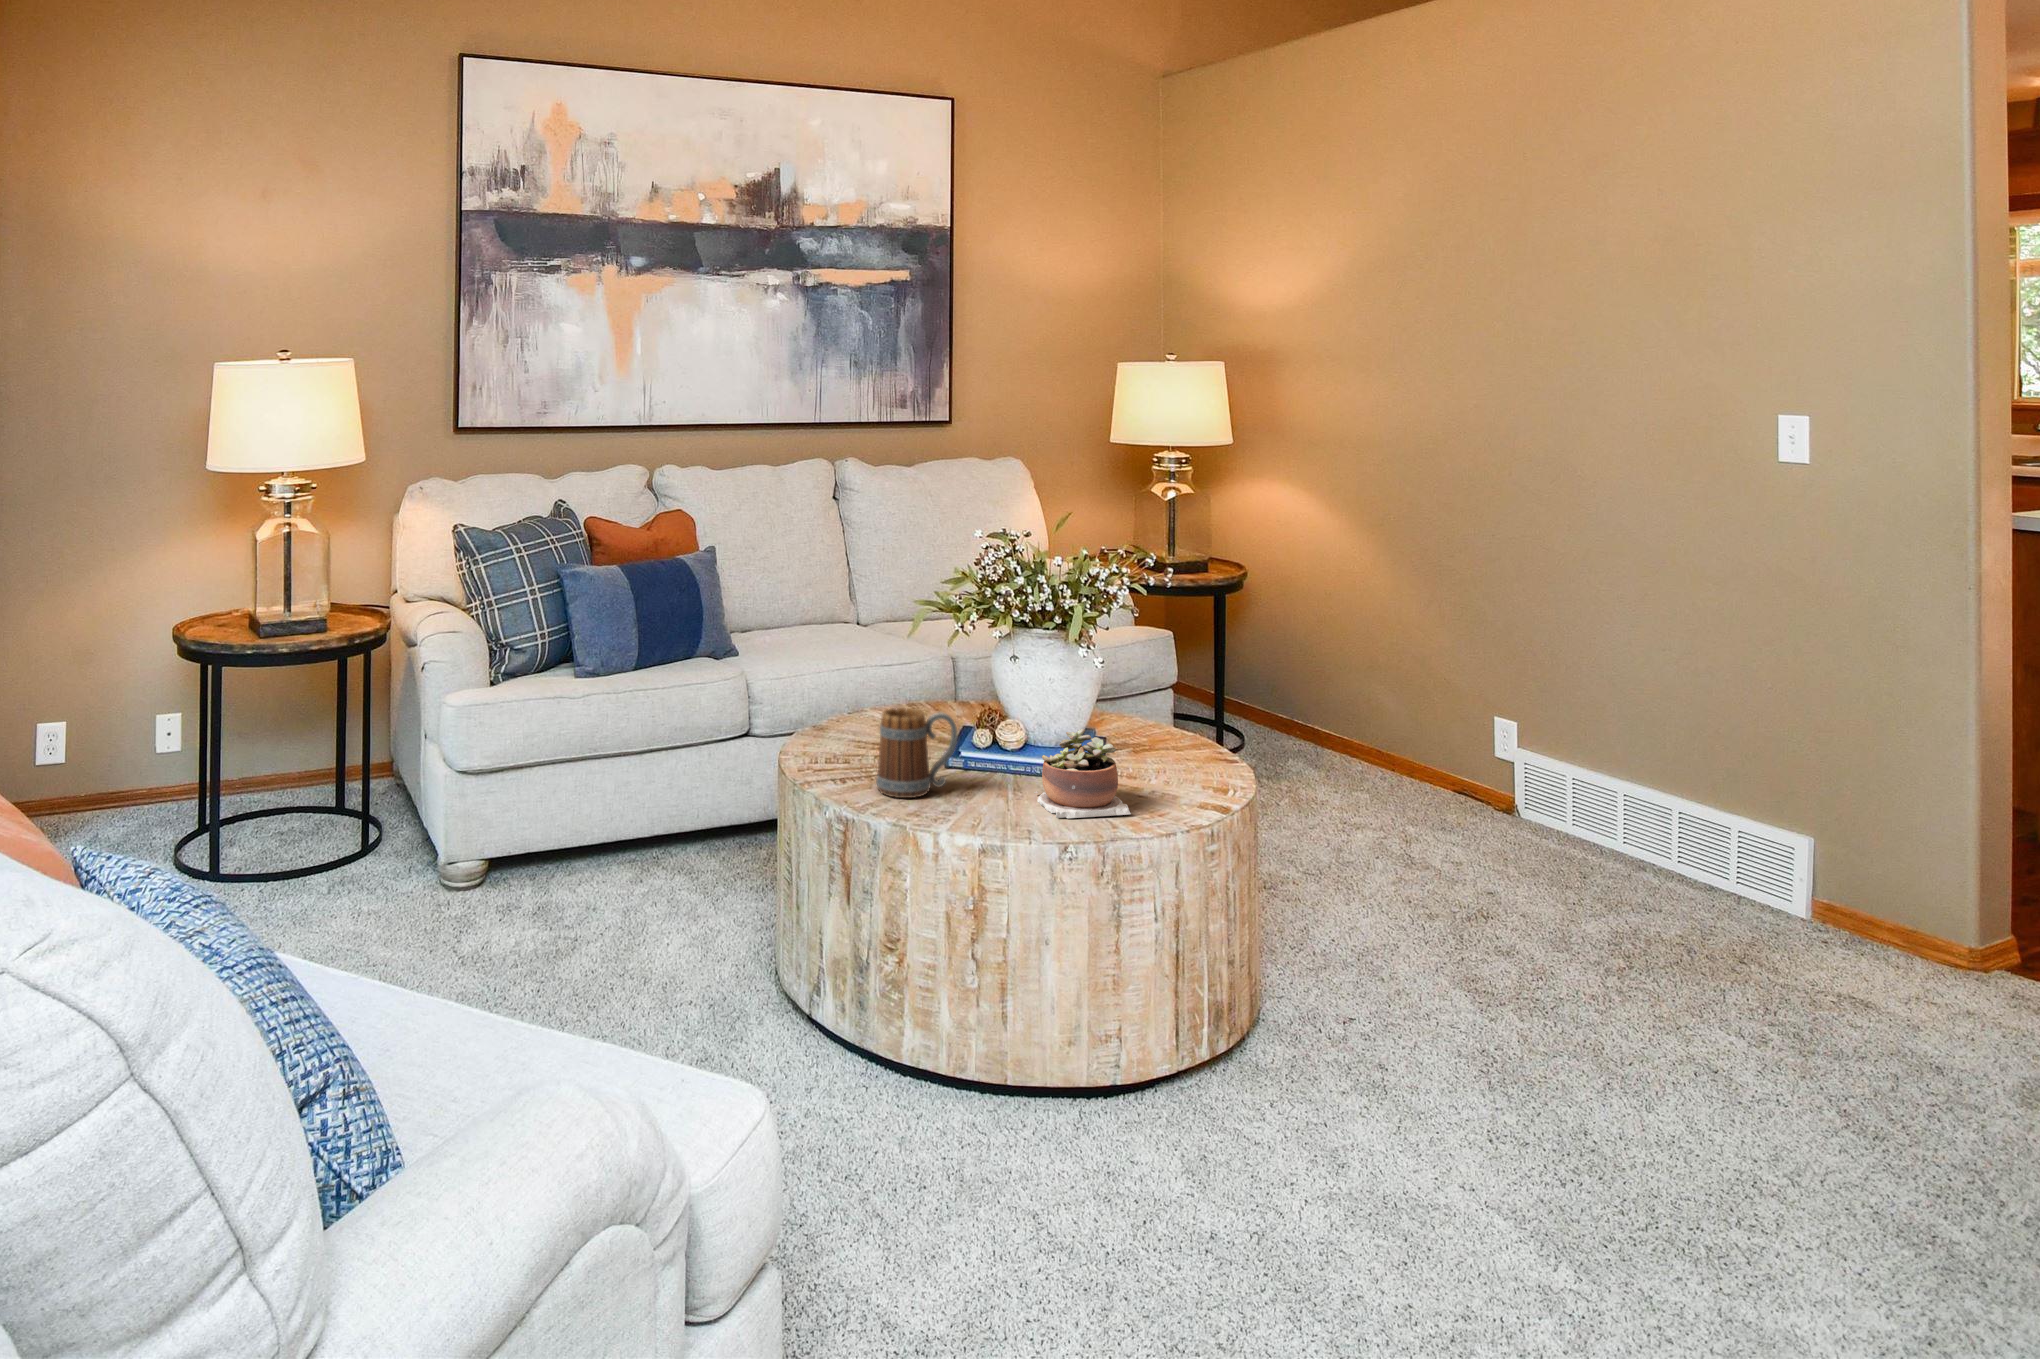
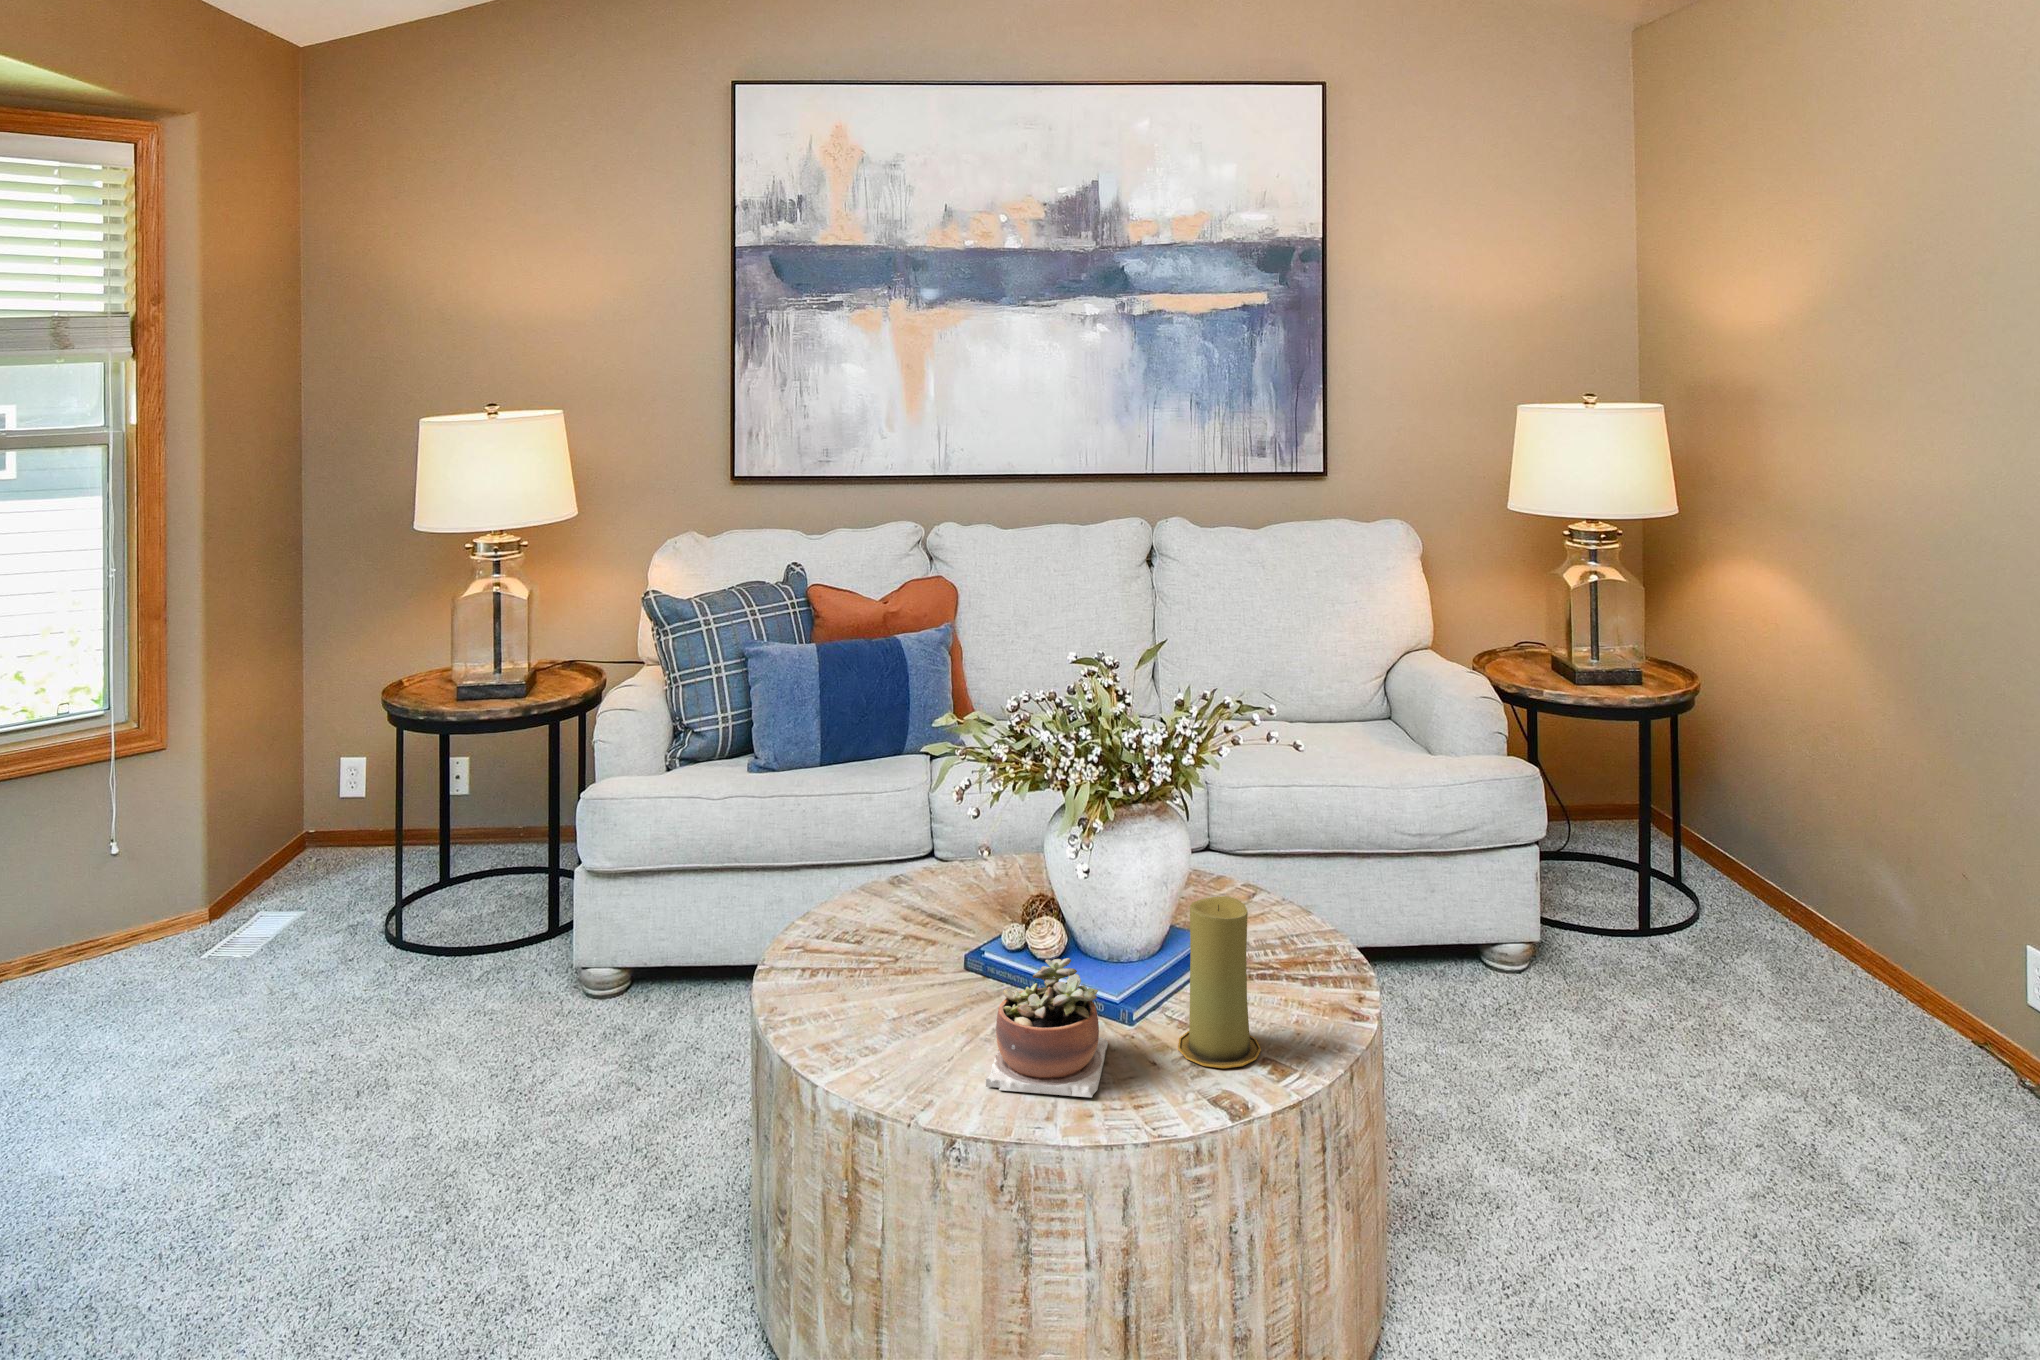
candle: none [1143,679,1203,794] -> present [1178,896,1261,1068]
mug: present [876,707,958,798] -> none [820,893,920,1019]

